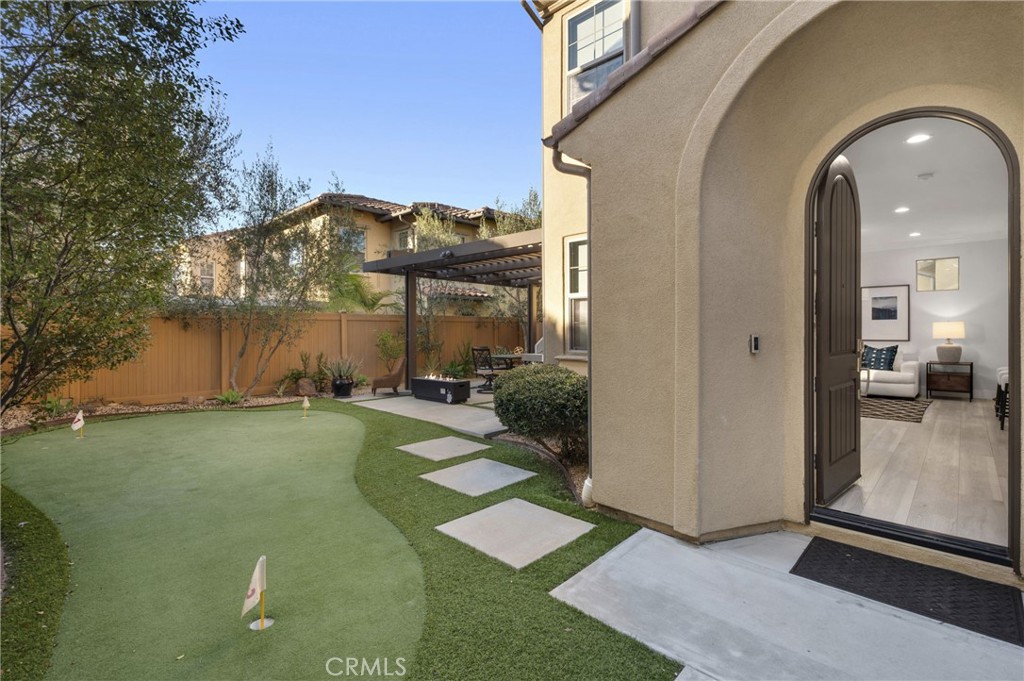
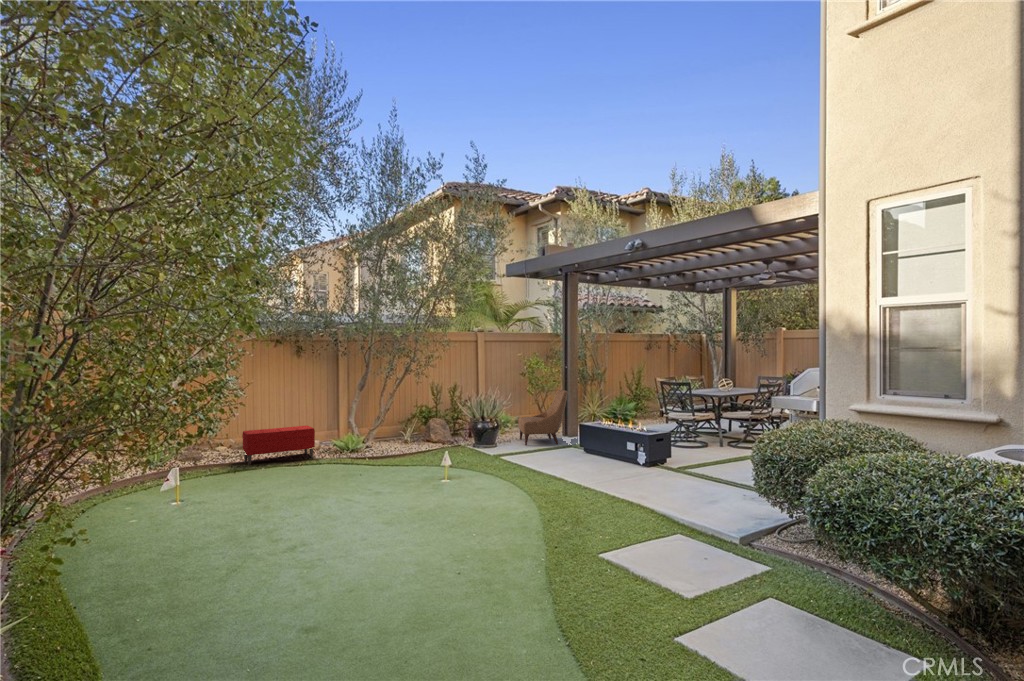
bench: none [136,384,201,414] -> present [242,426,315,465]

